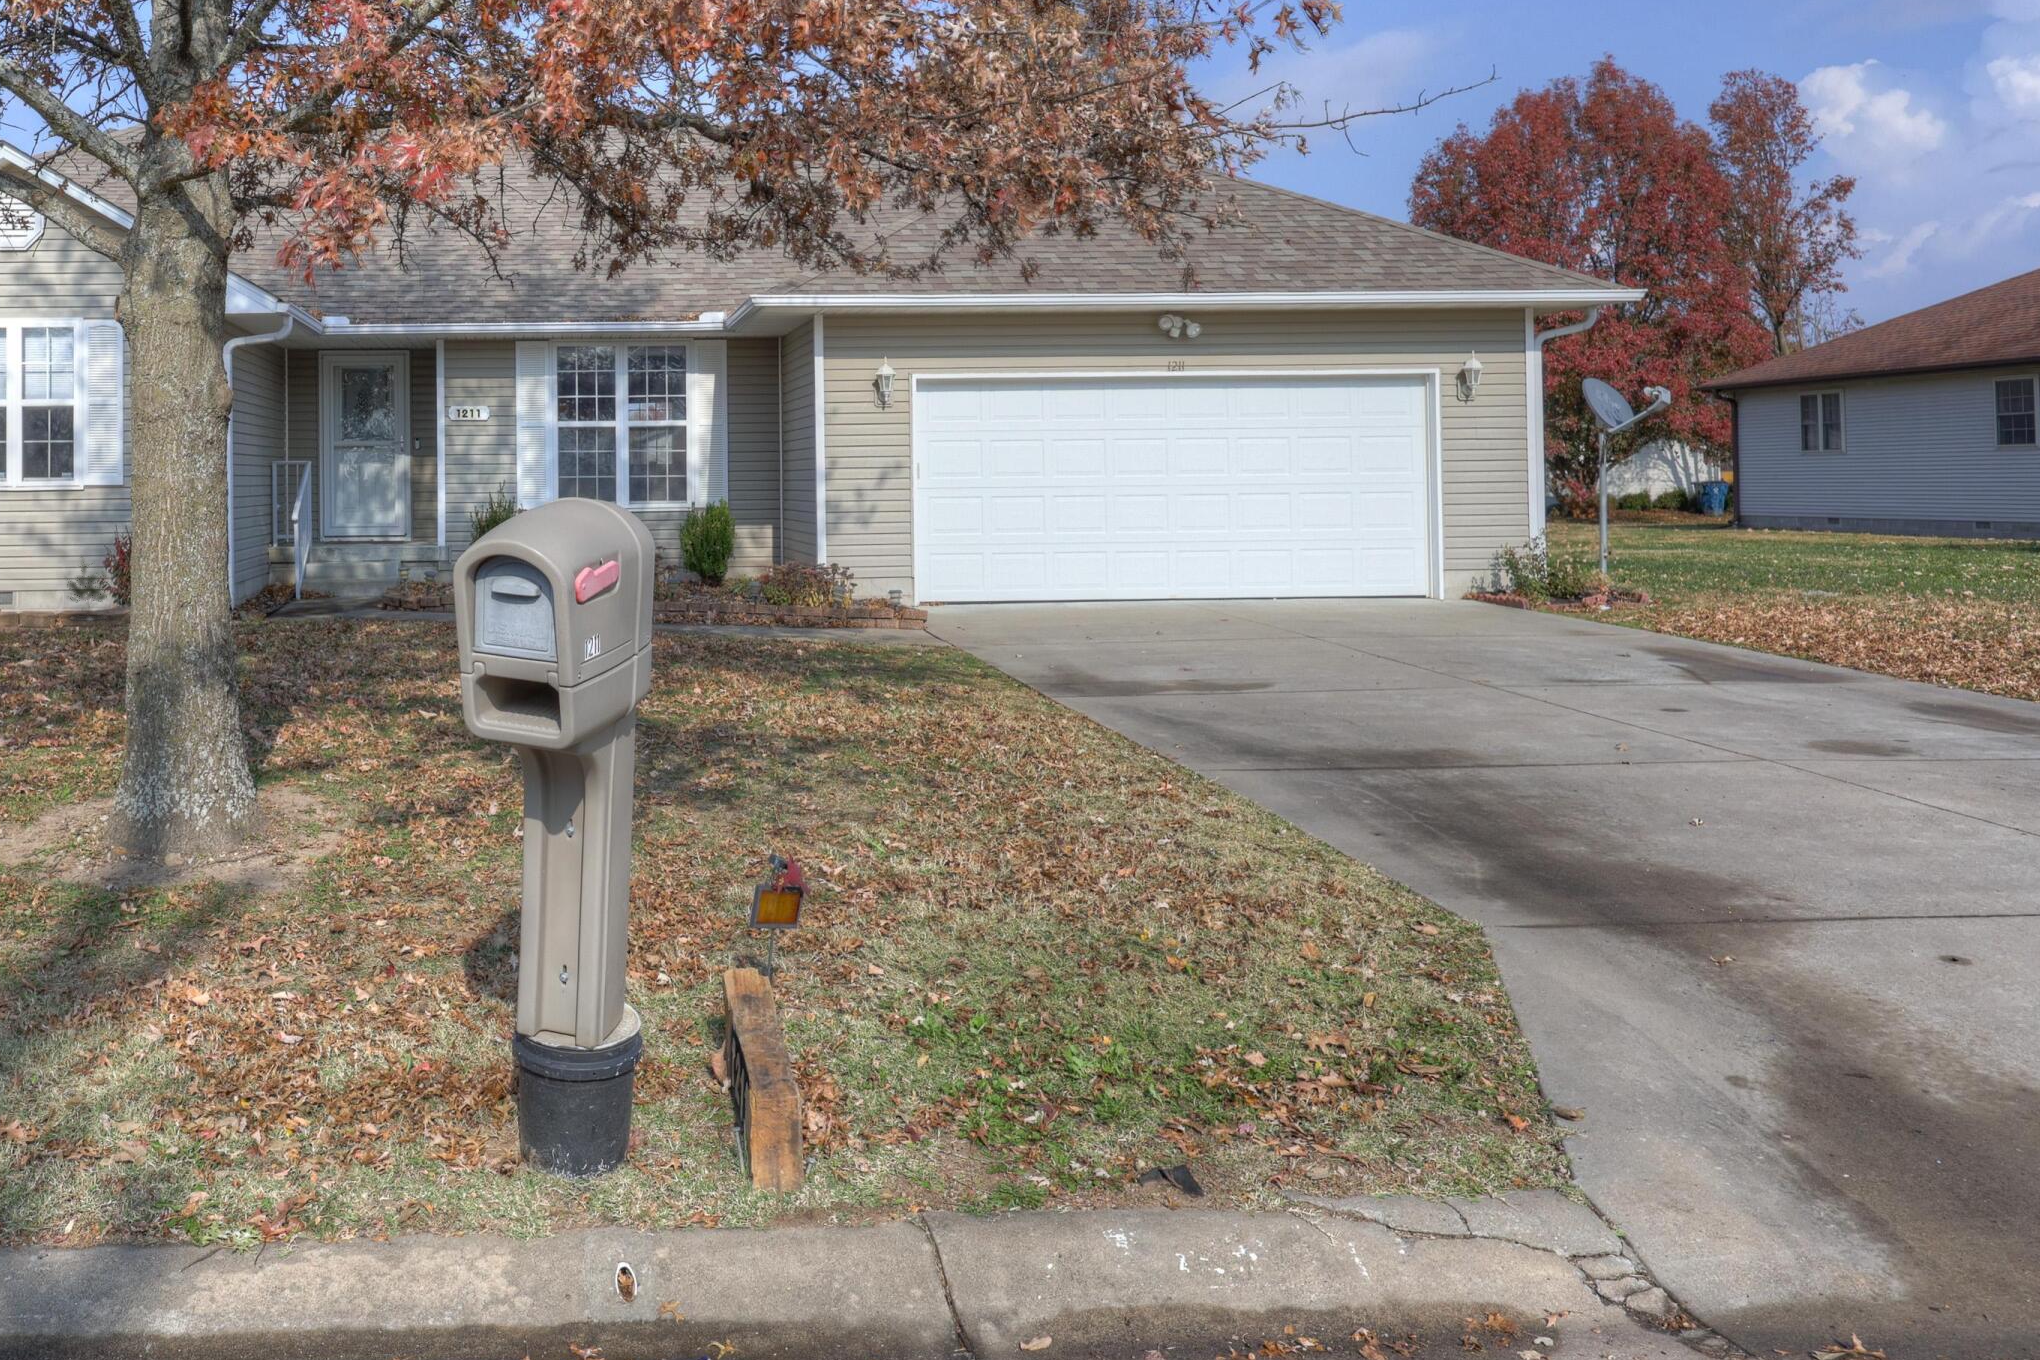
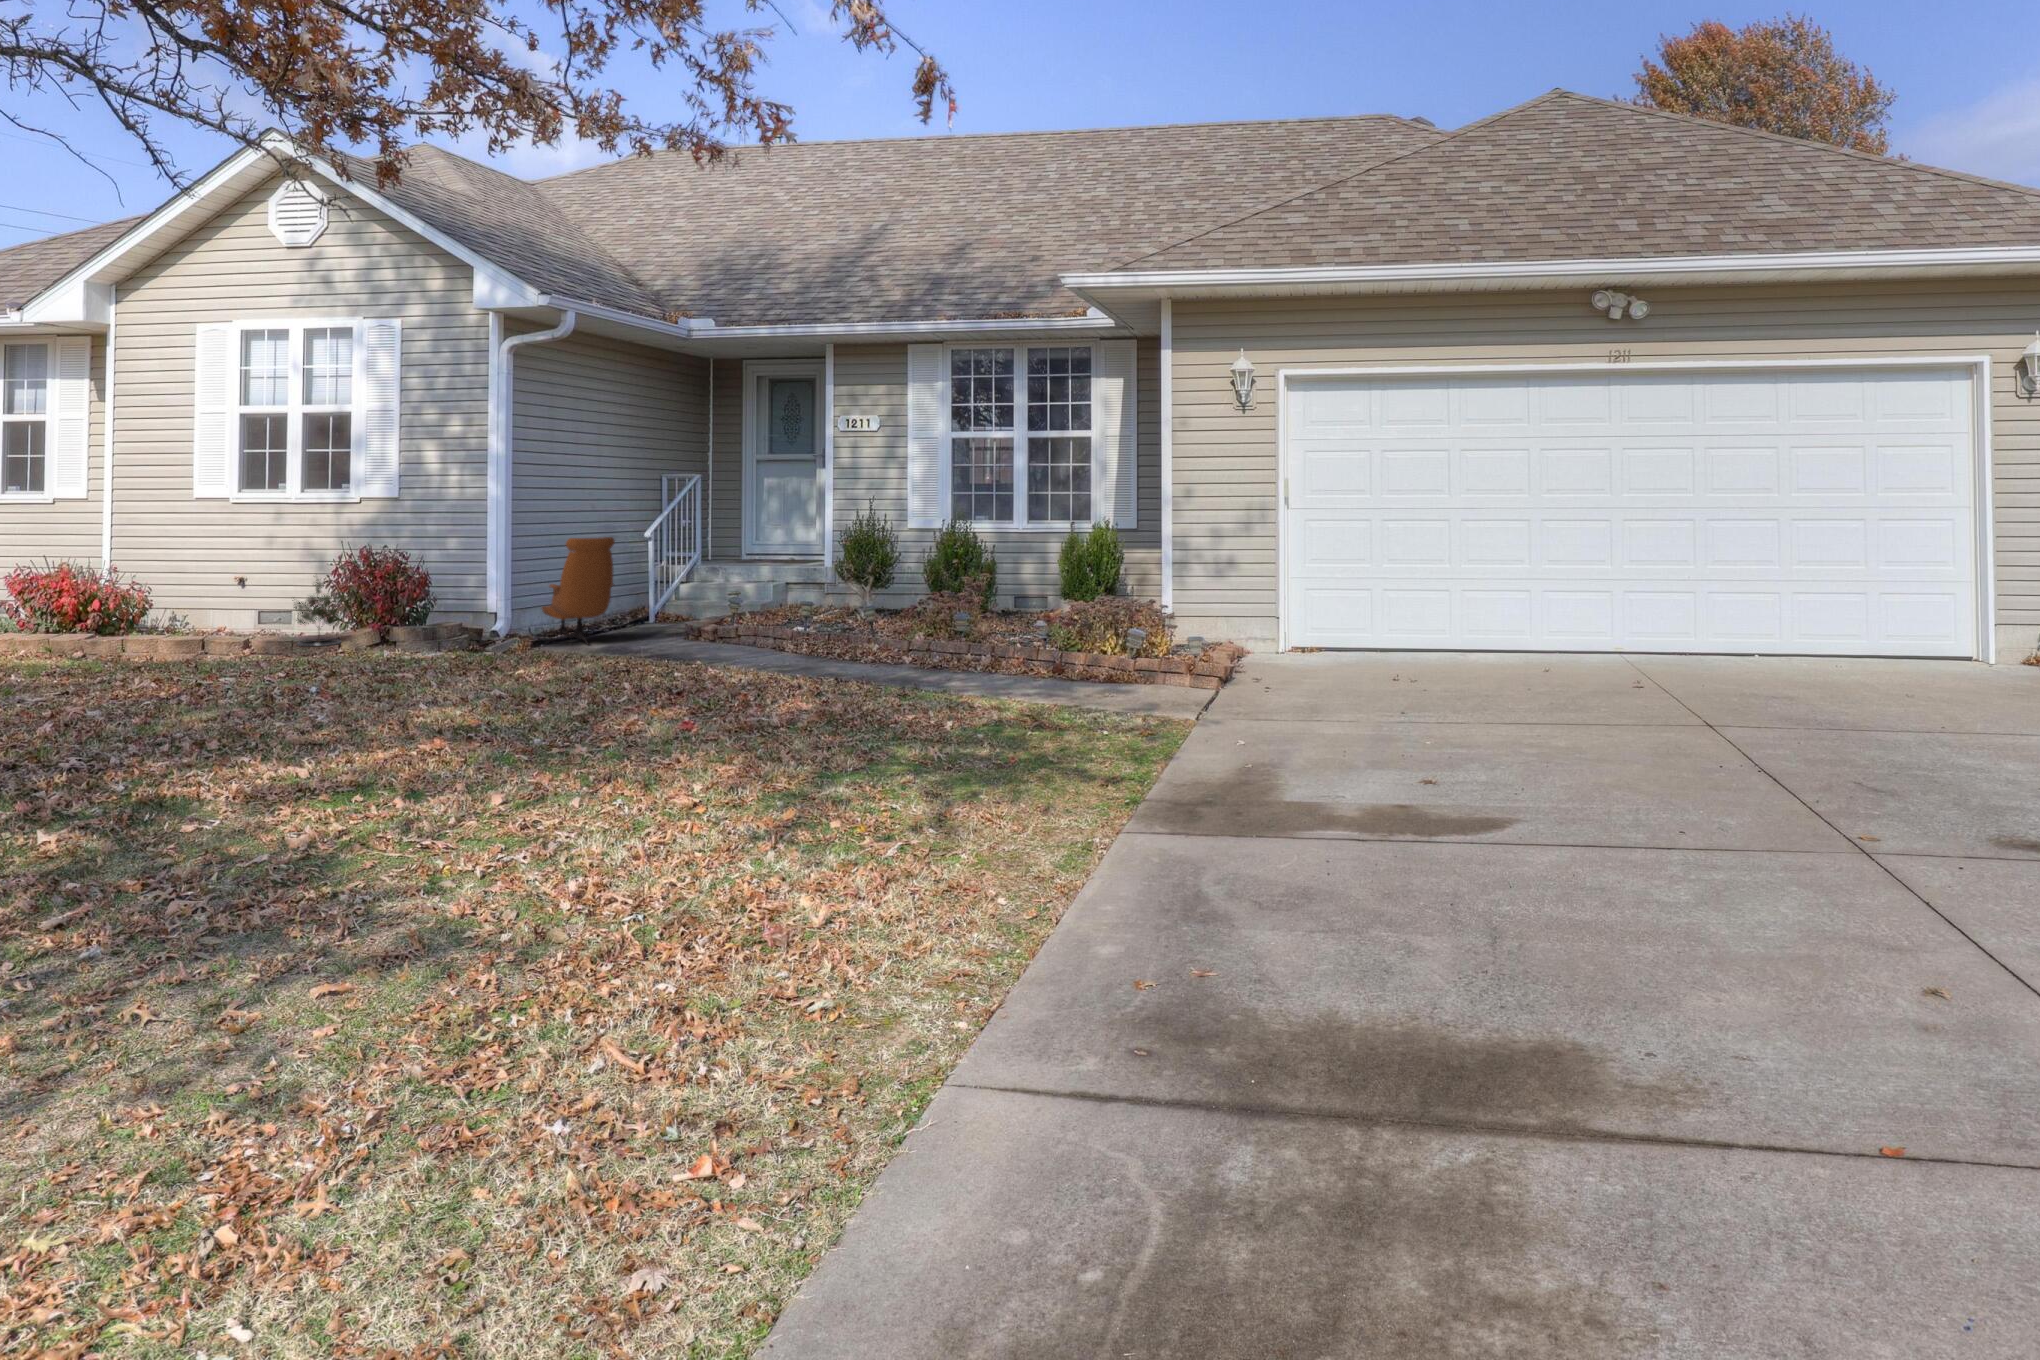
lounge chair: none [267,518,357,614] -> present [542,537,615,644]

